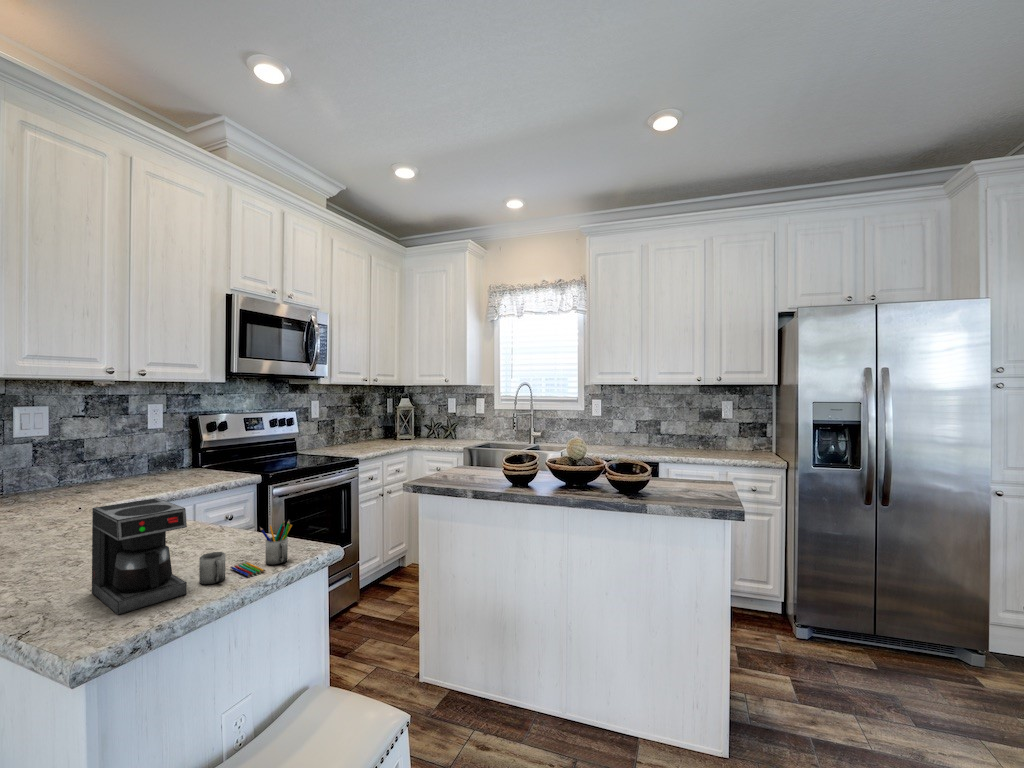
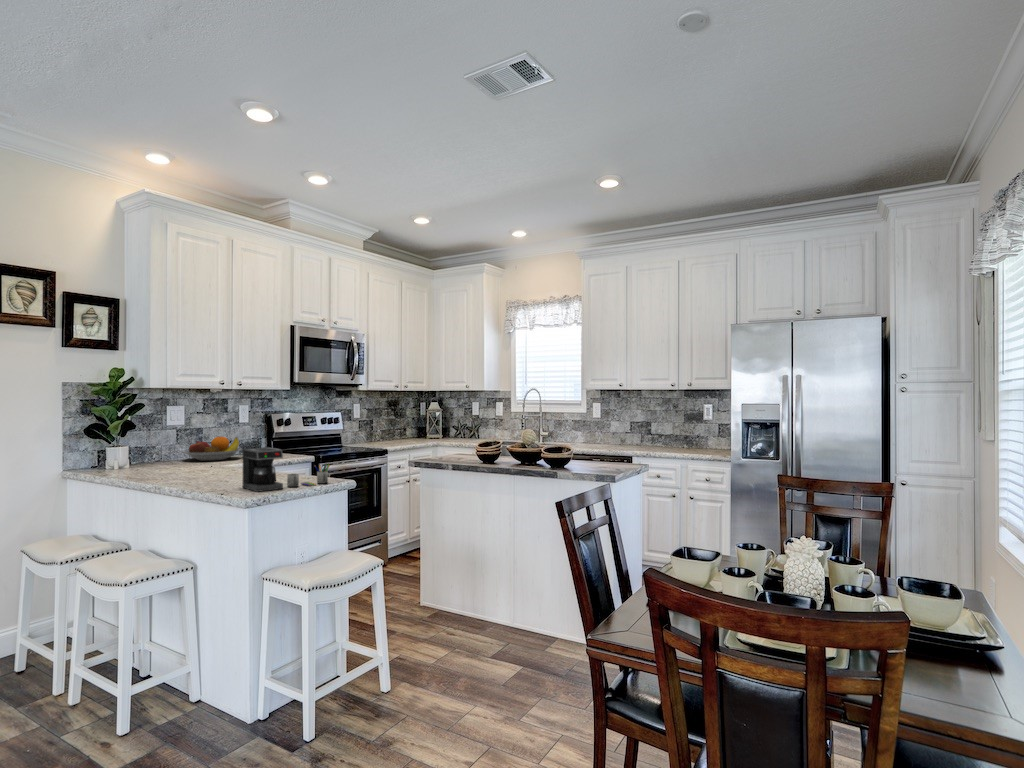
fruit bowl: none [38,452,145,492] -> present [182,436,241,461]

